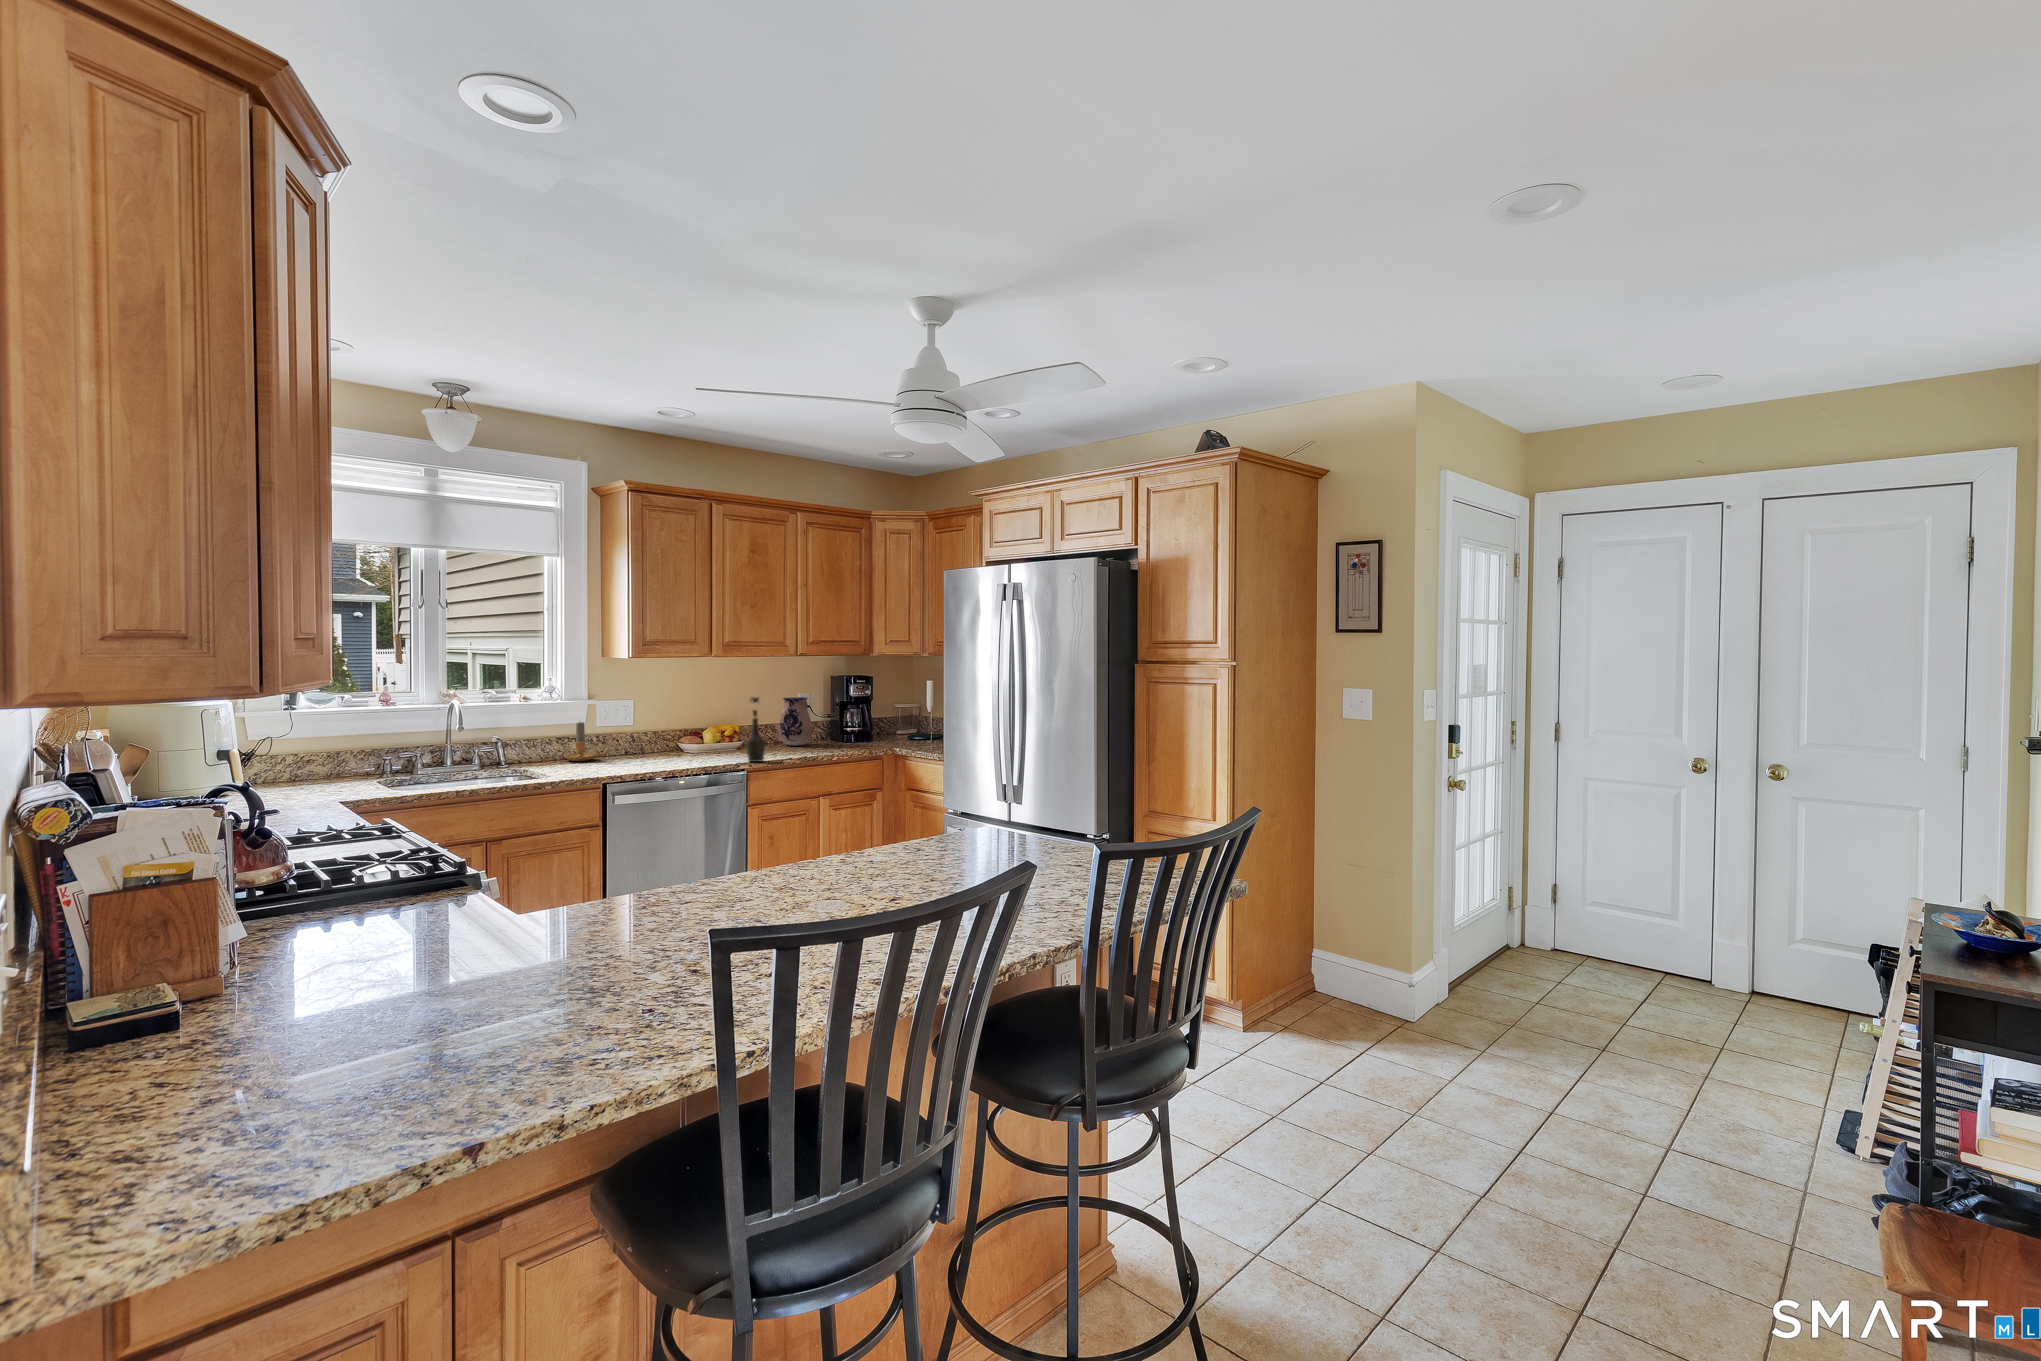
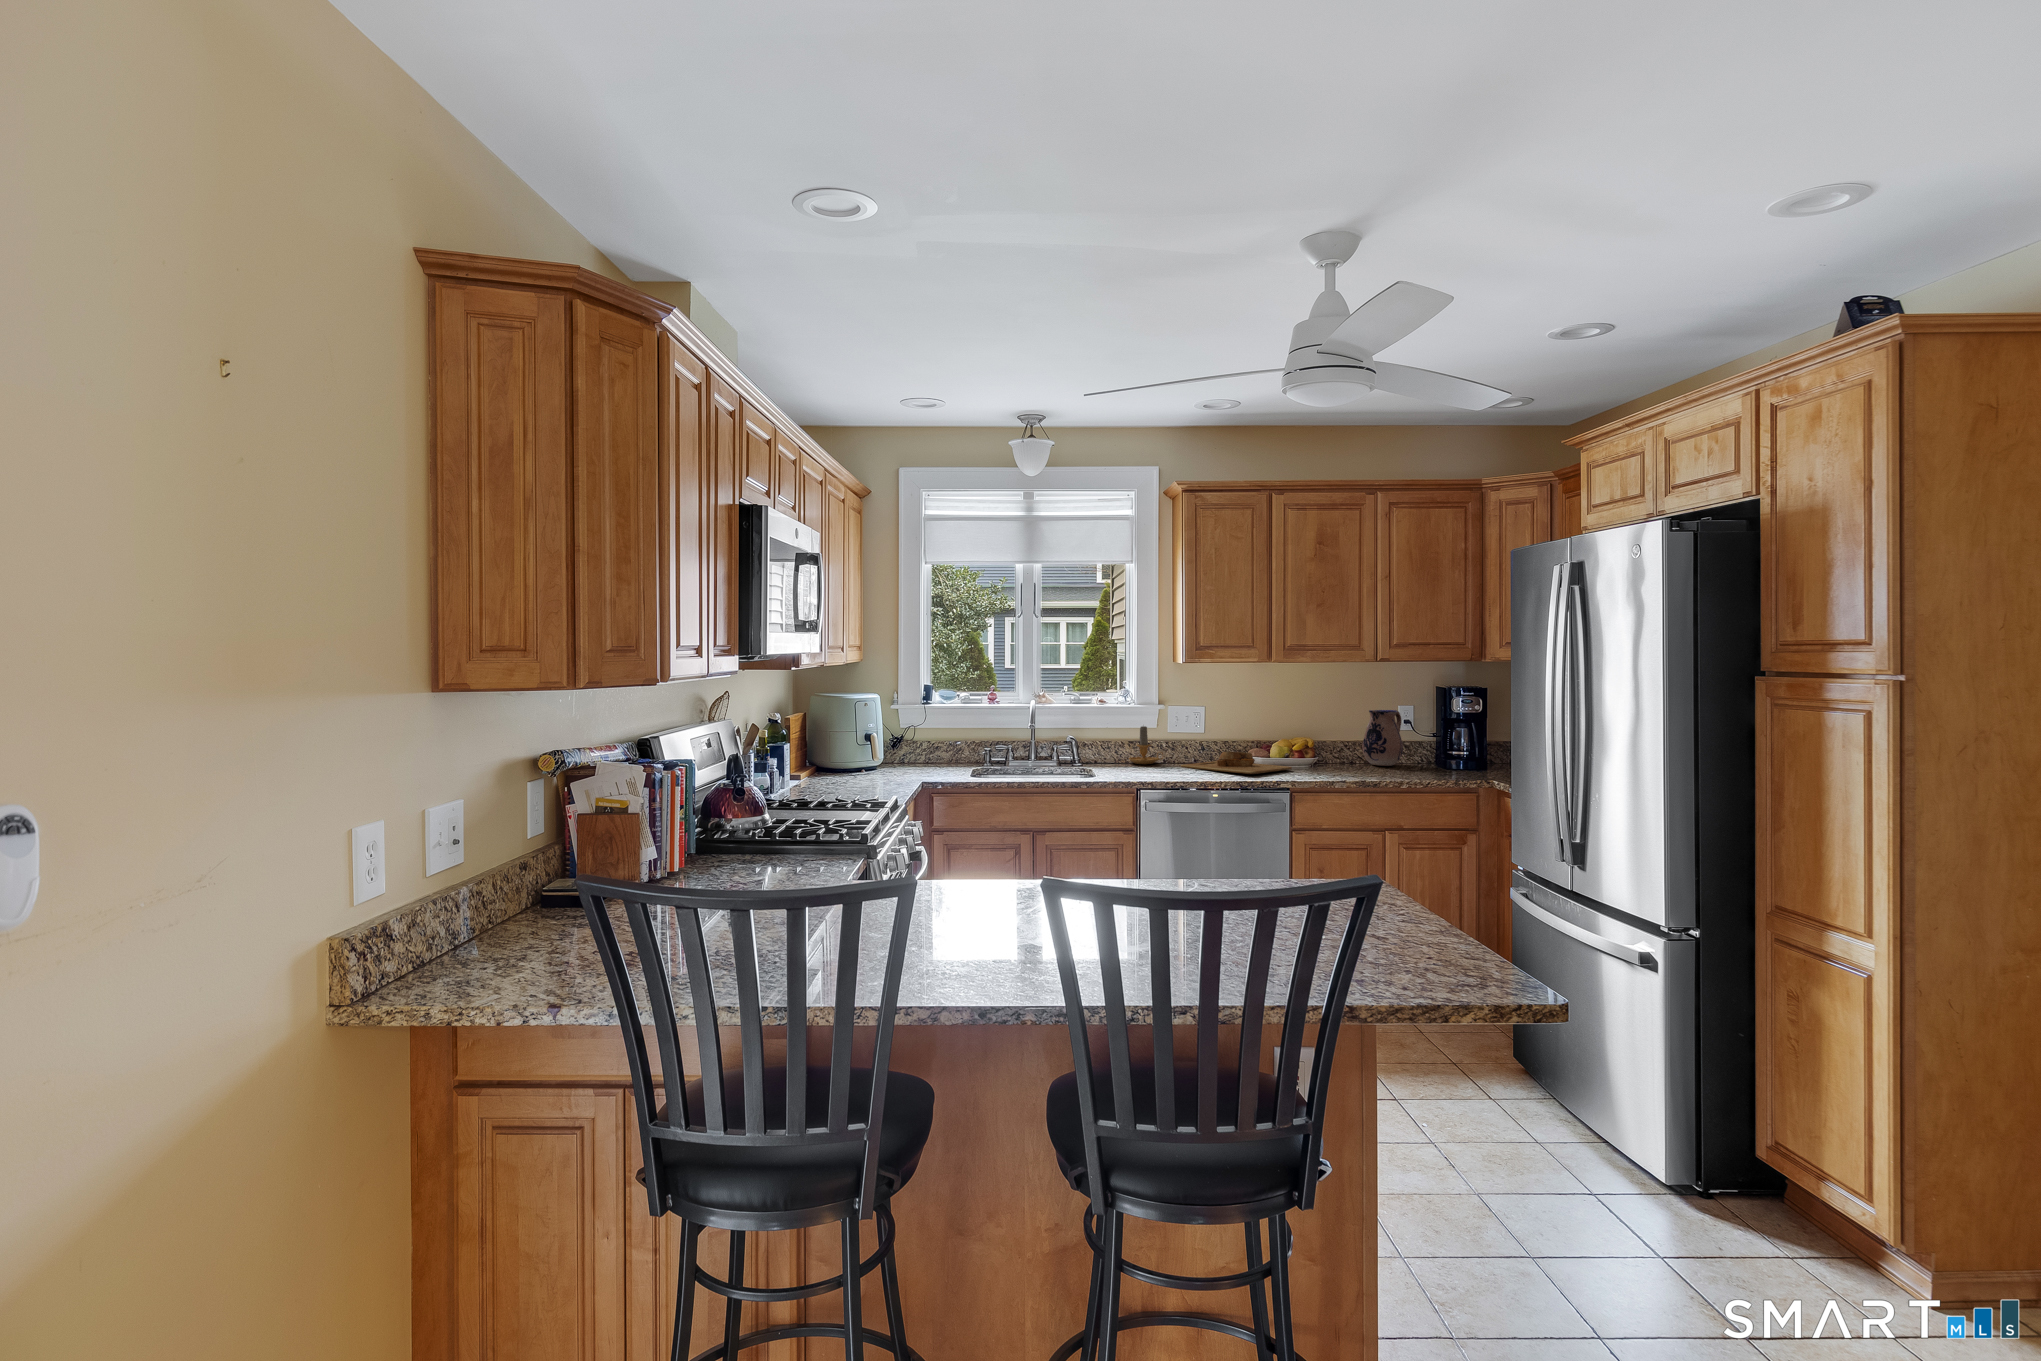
bottle: present [746,697,765,762] -> none [1298,707,1318,780]
cutting board: none [623,742,731,762] -> present [1181,751,1292,774]

